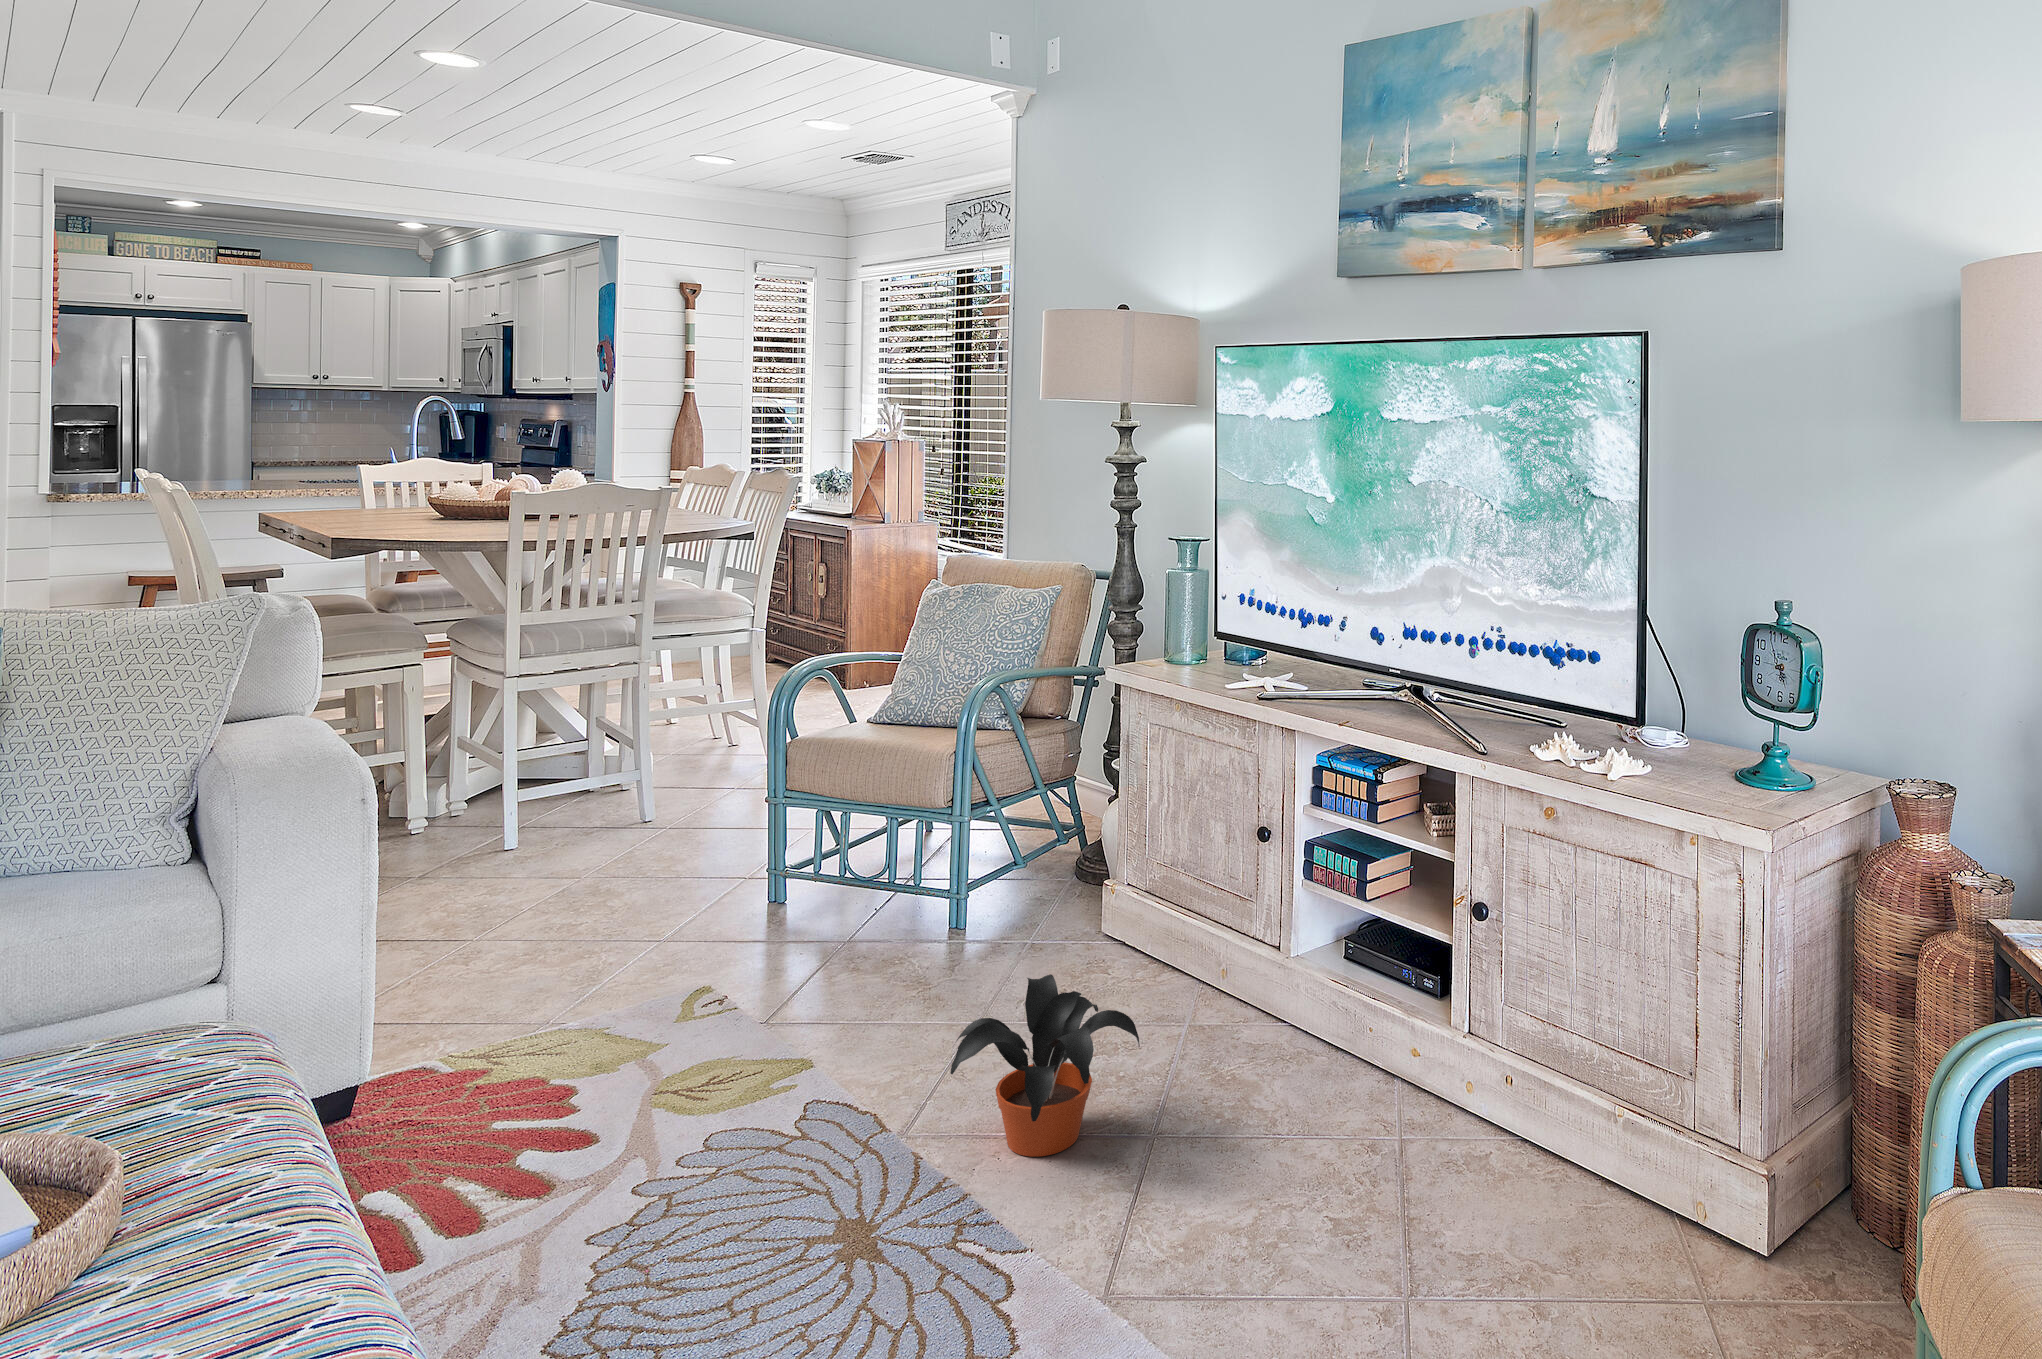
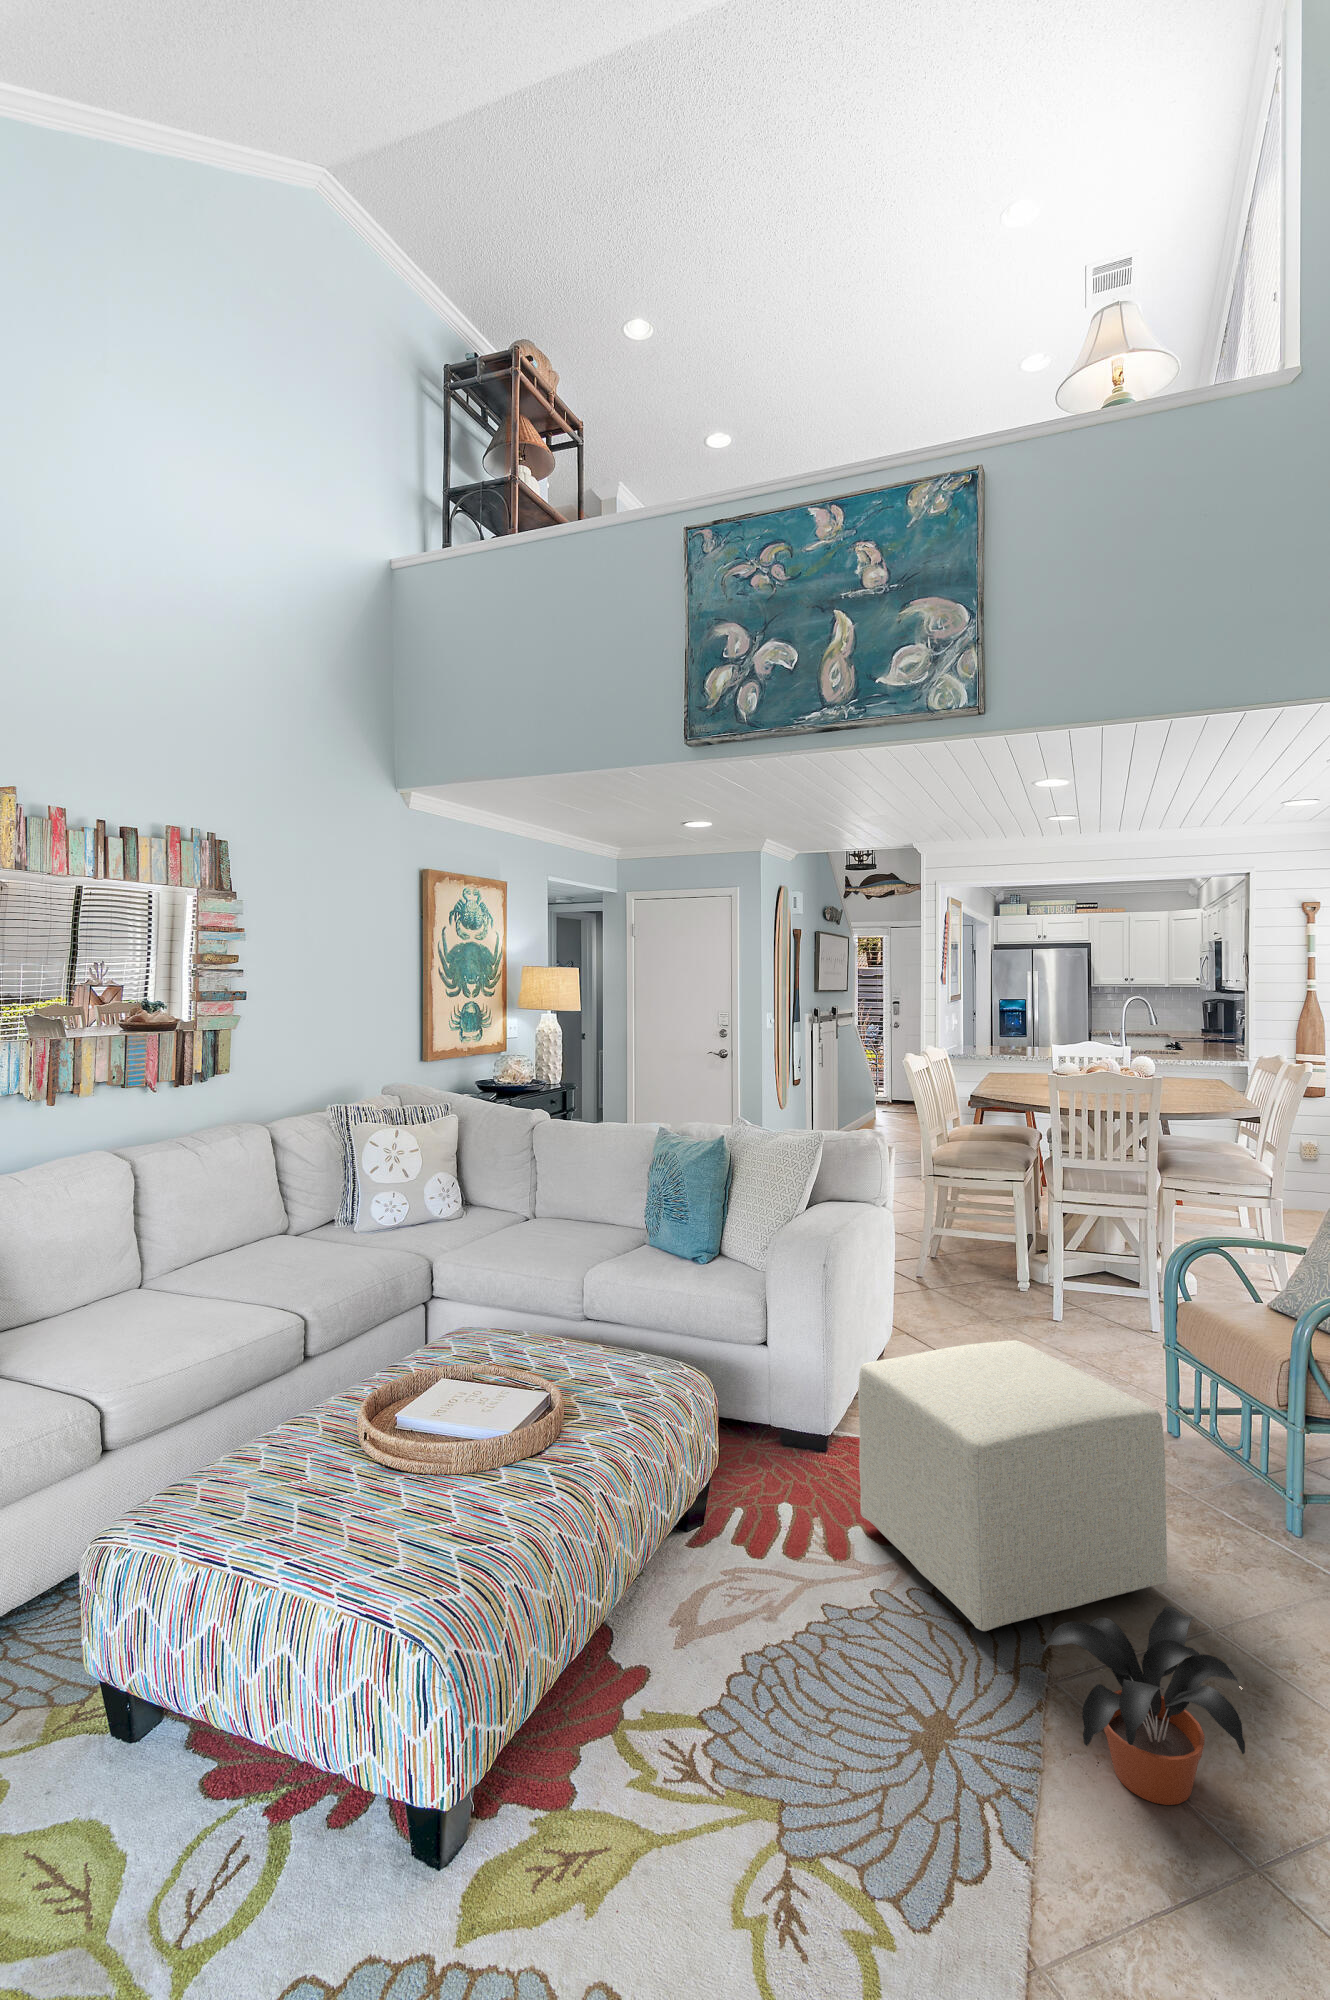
ottoman: none [521,816,923,1139] -> present [858,1340,1167,1631]

